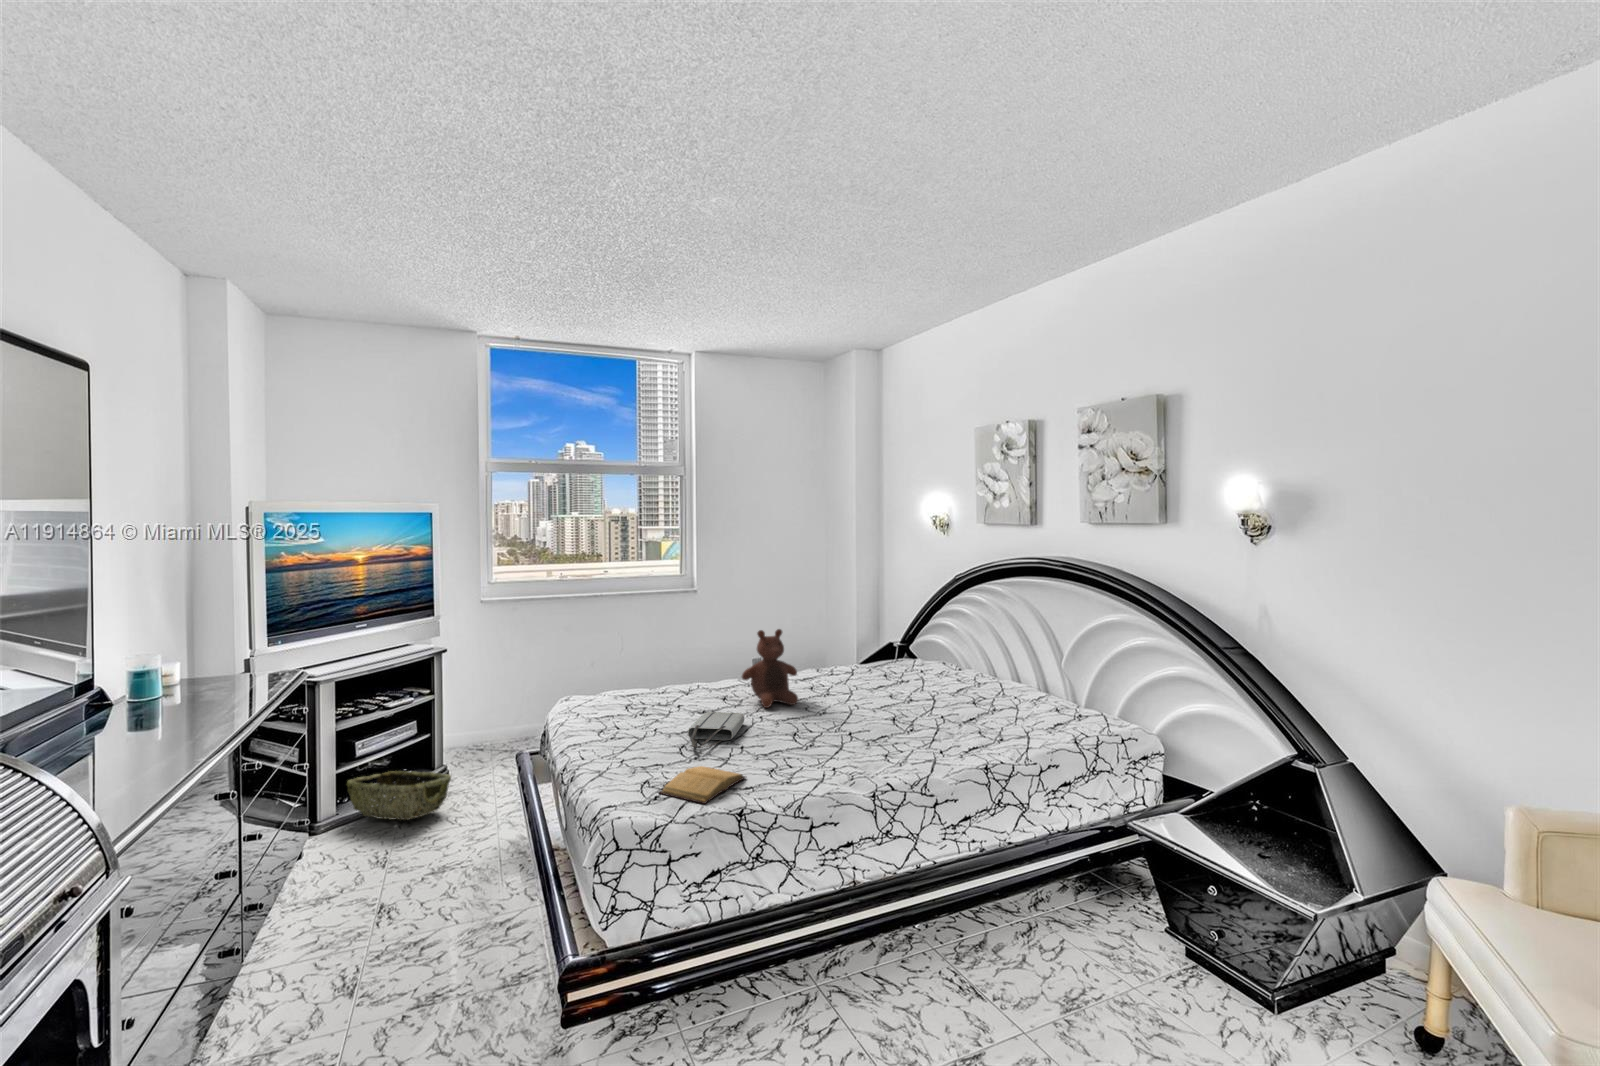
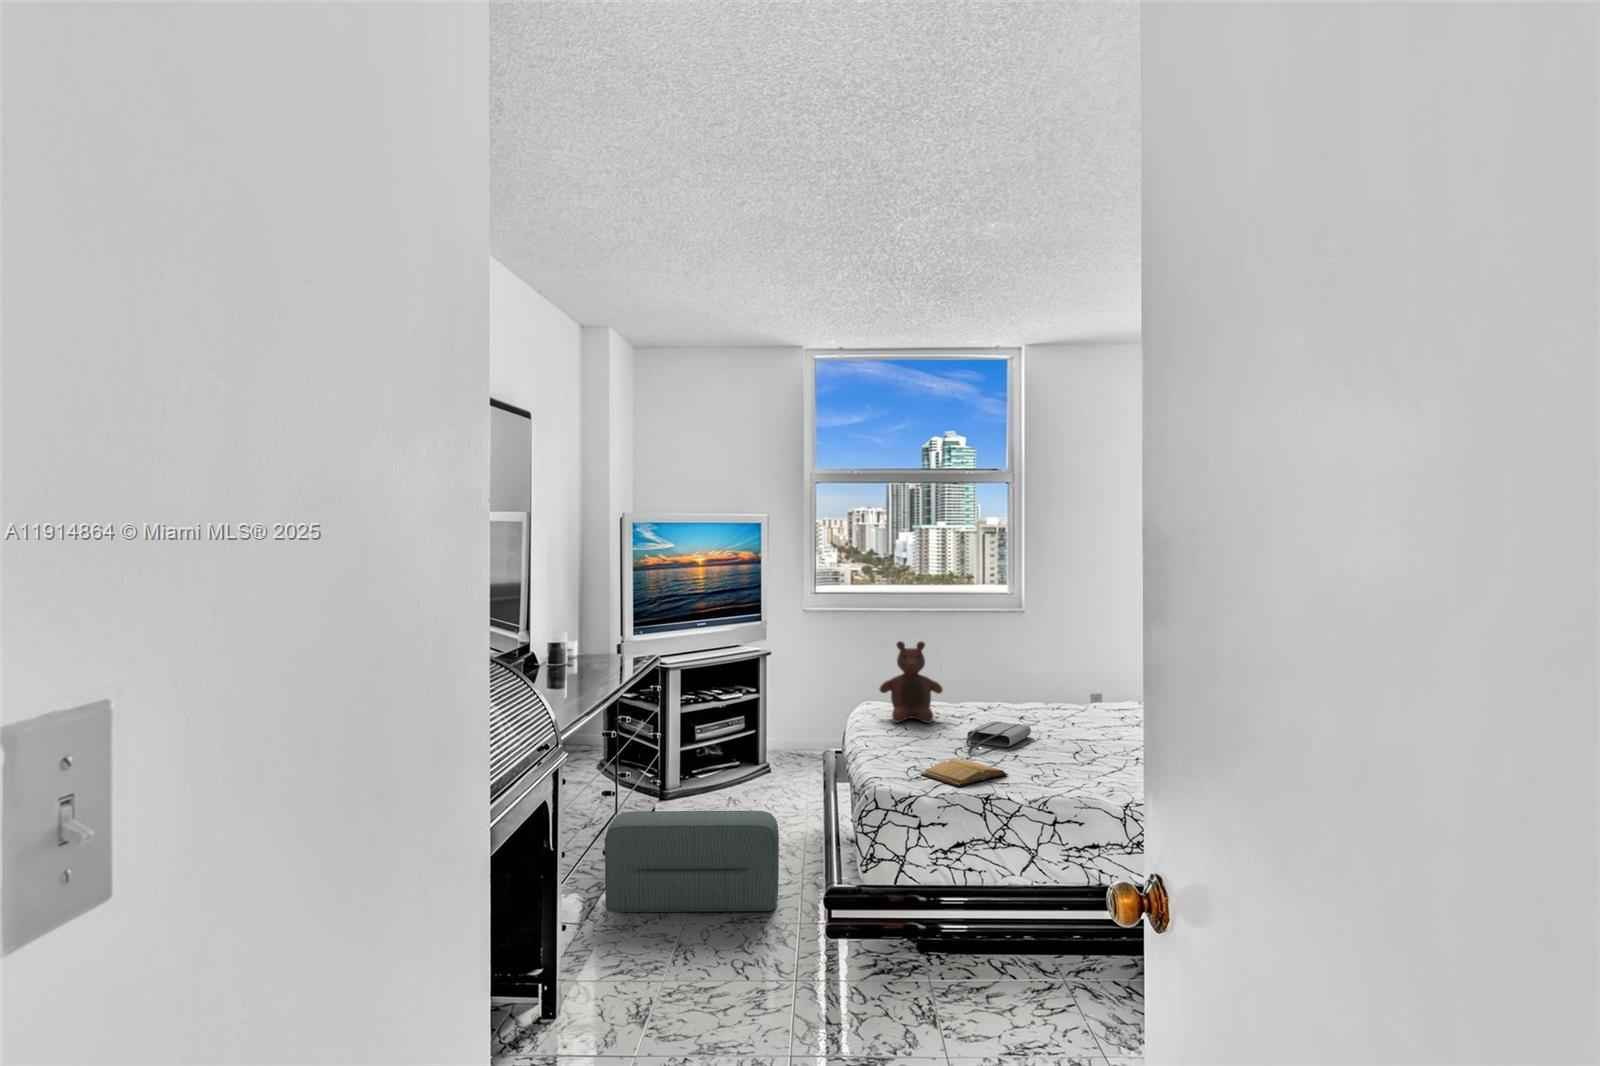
stuffed bear: present [742,629,798,708] -> present [879,641,943,723]
woven basket: present [347,771,451,820] -> none [688,756,770,798]
pouf: none [222,858,483,1047] -> present [605,811,779,912]

